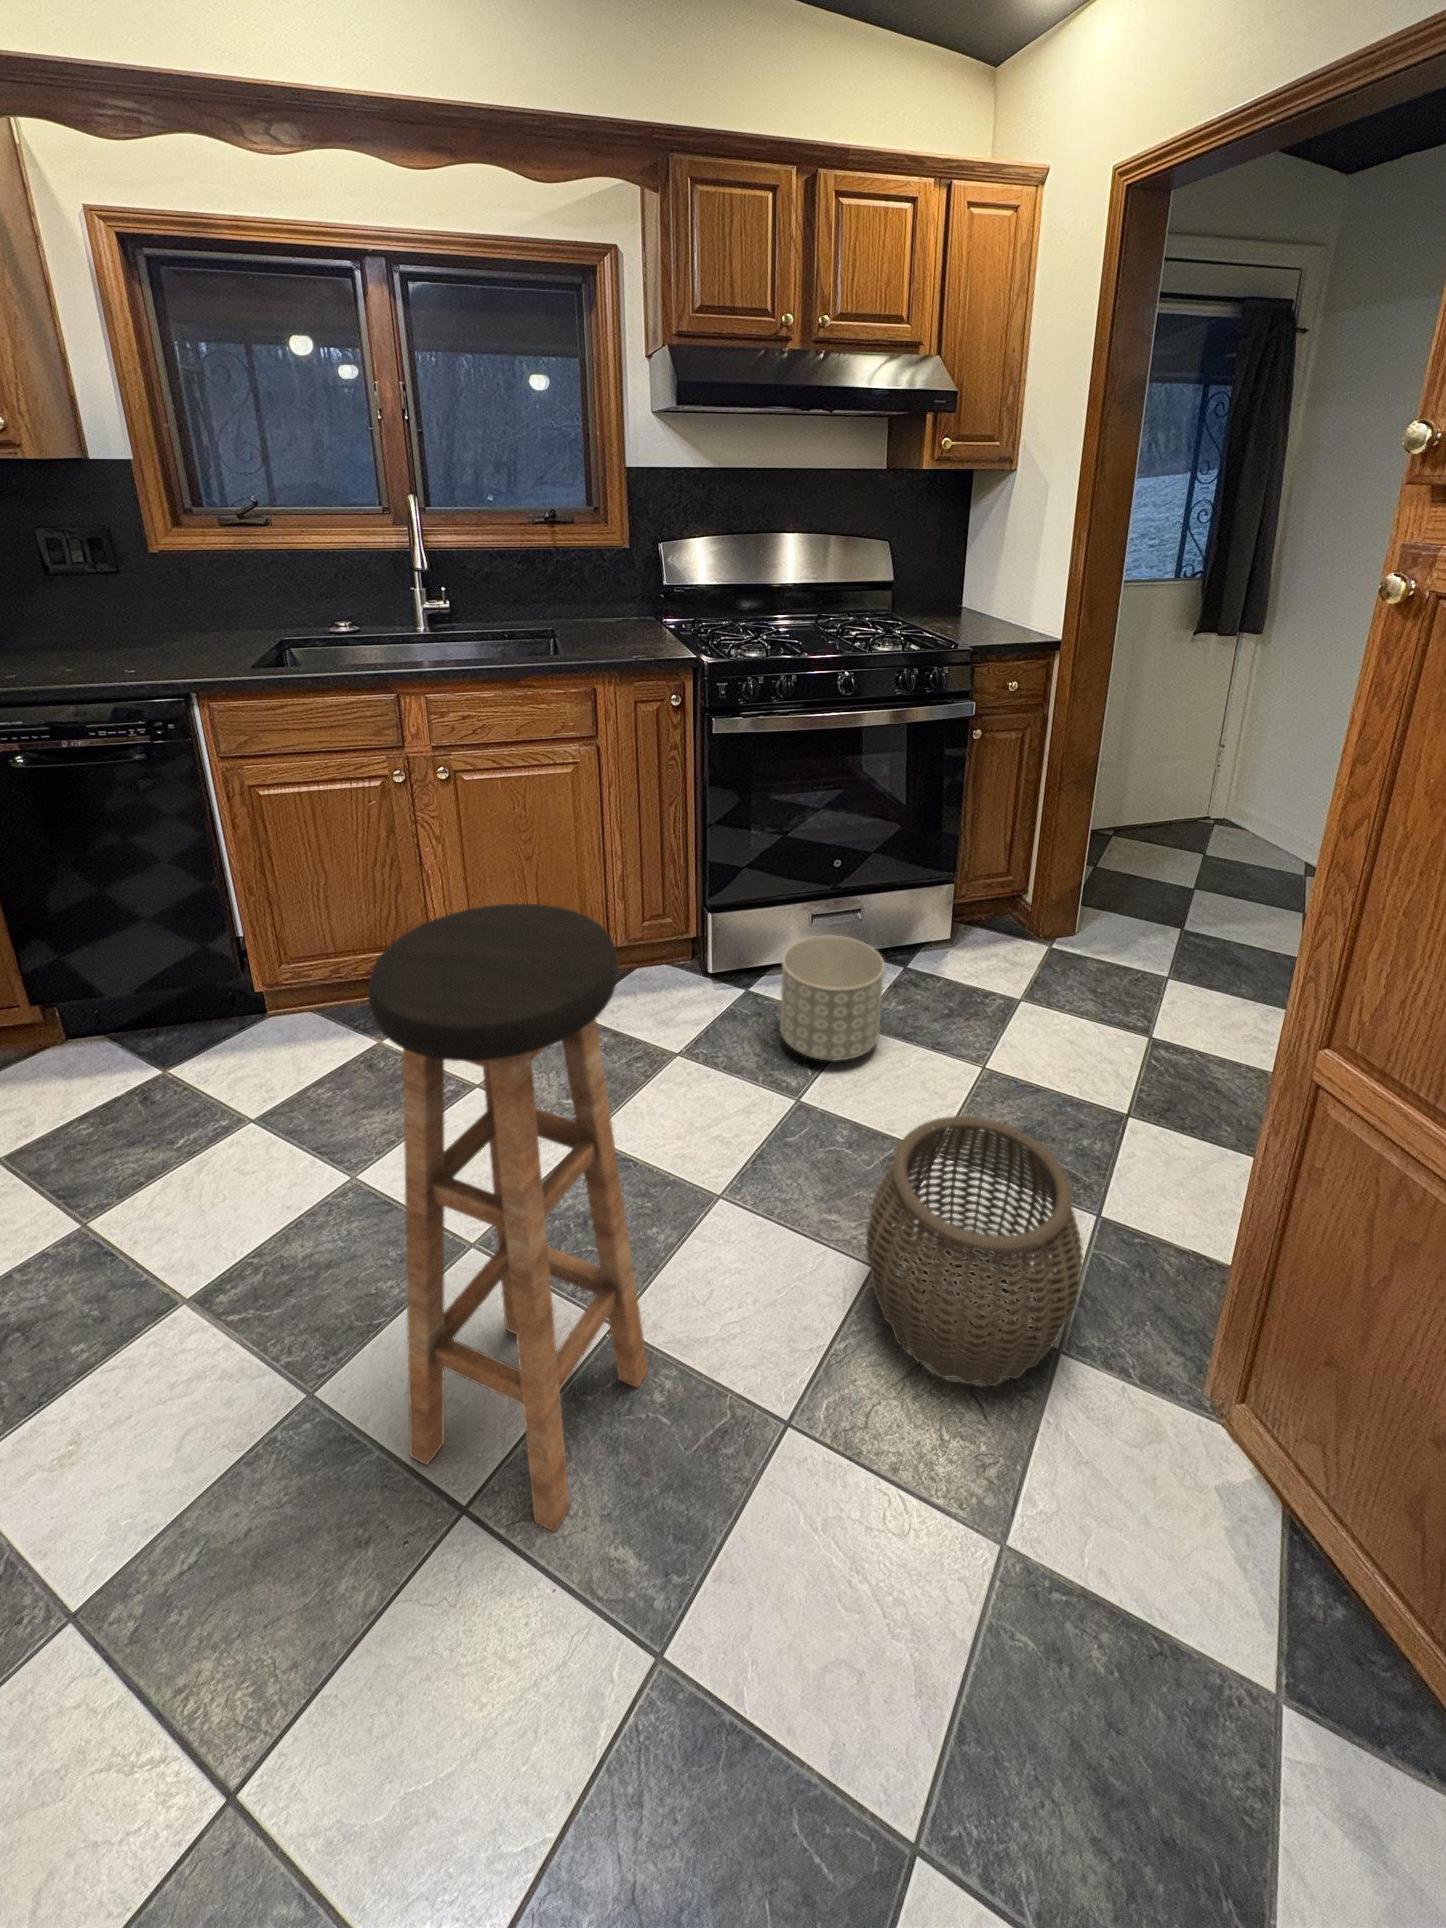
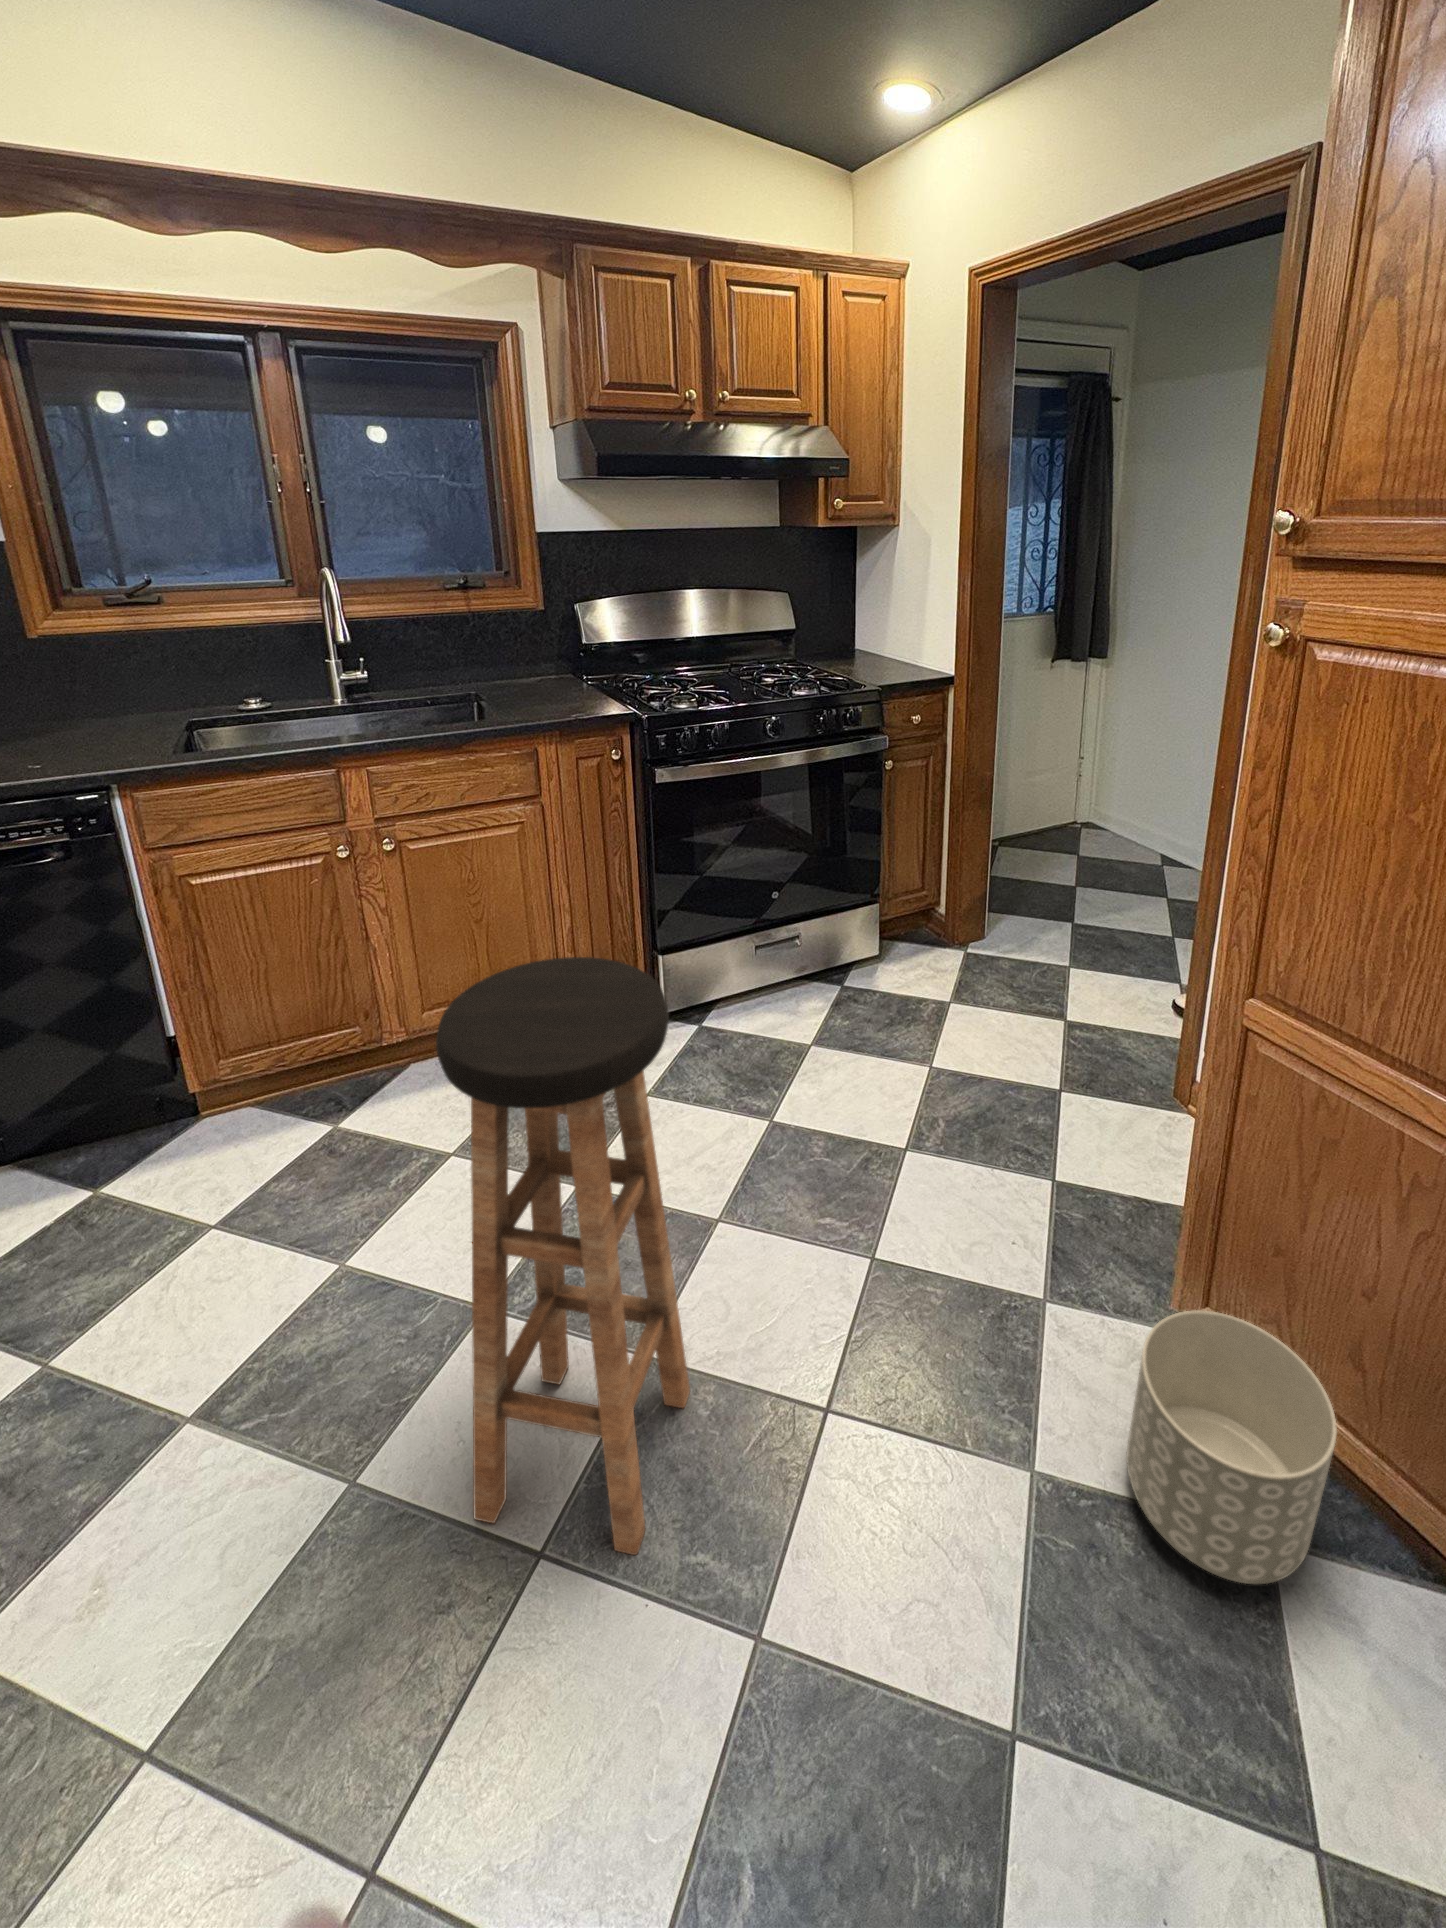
planter: present [780,936,884,1061] -> present [1126,1310,1337,1584]
woven basket: present [866,1116,1083,1386] -> none [872,1106,1062,1344]

